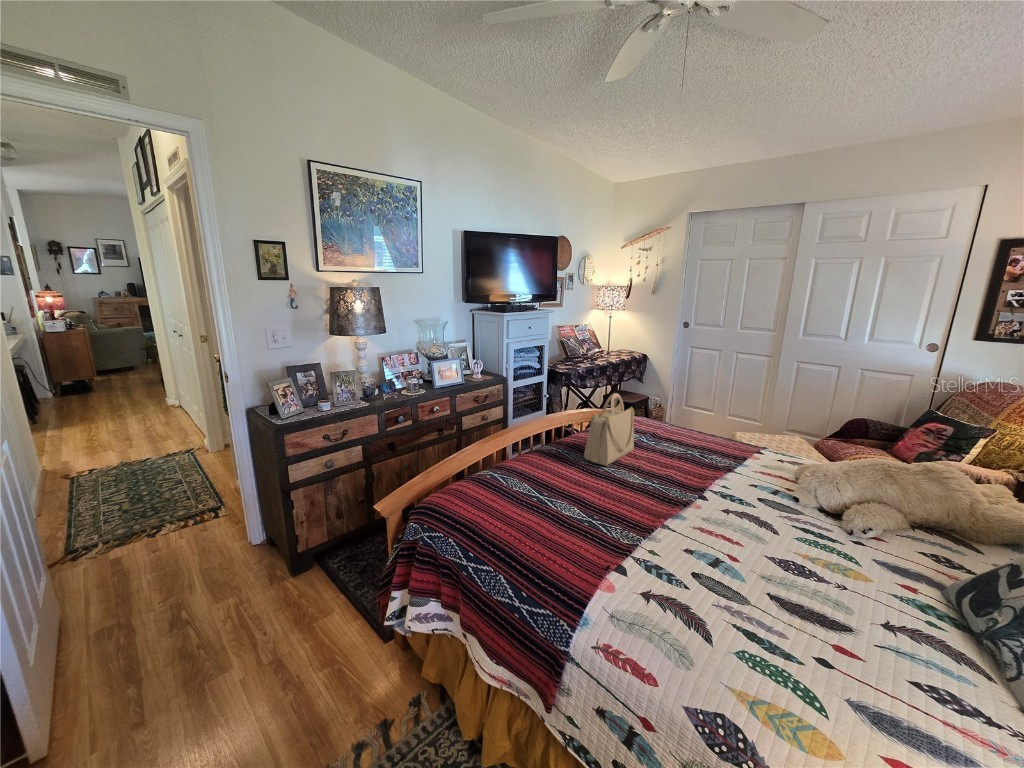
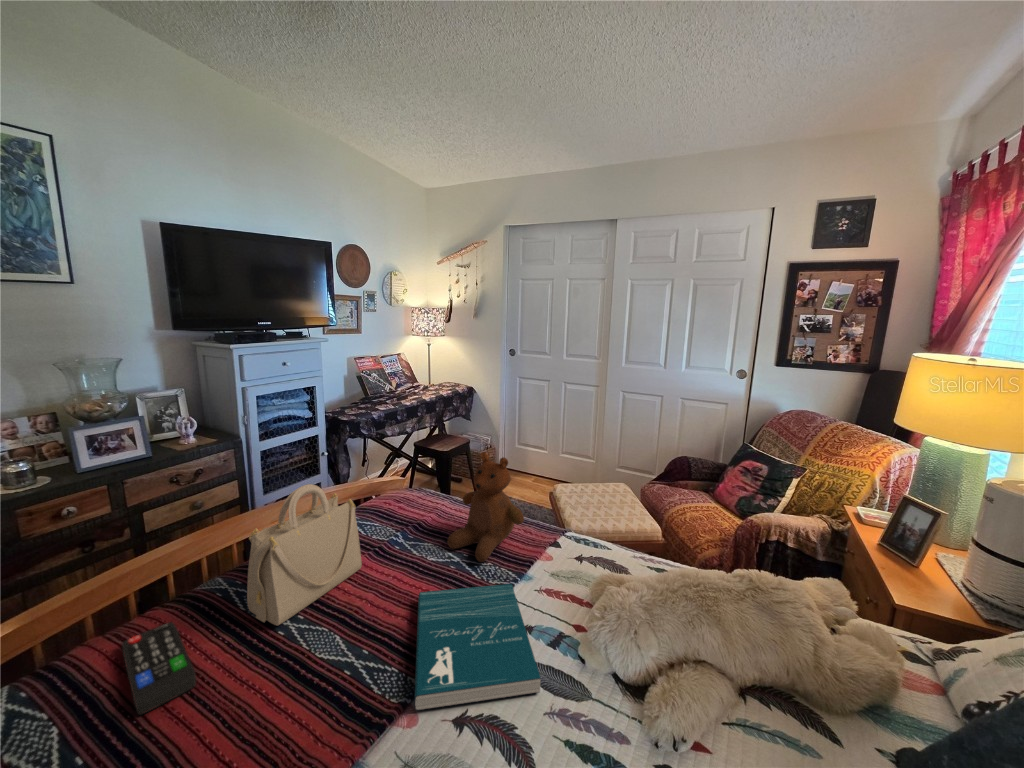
teddy bear: none [683,387,740,456] -> present [447,452,524,562]
remote control: none [536,457,584,484] -> present [122,622,196,715]
book: none [679,462,776,508] -> present [414,584,541,710]

